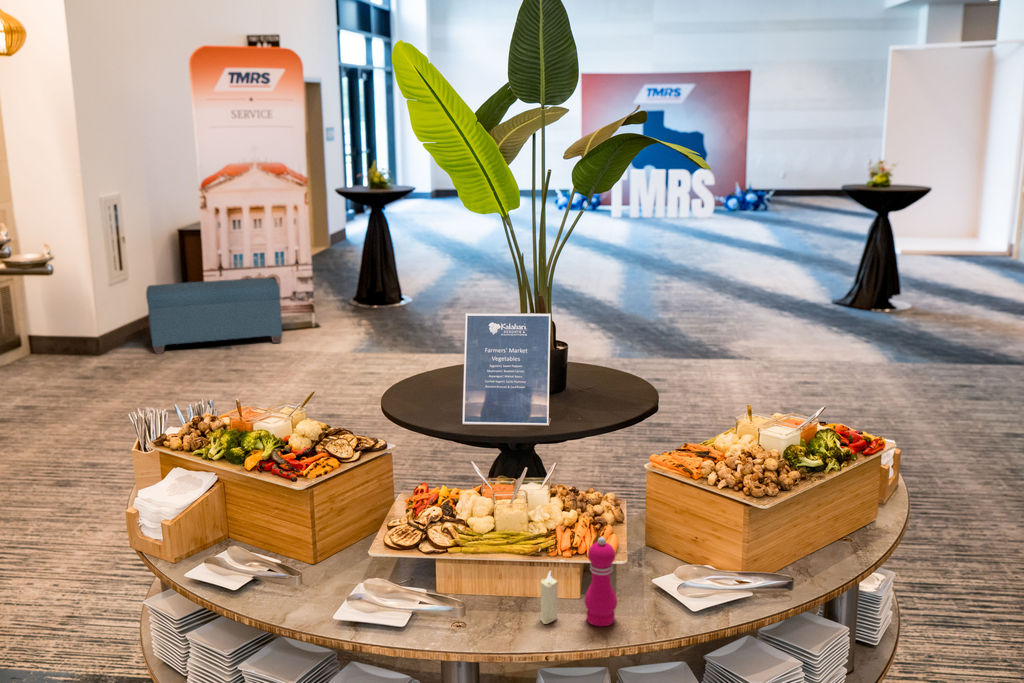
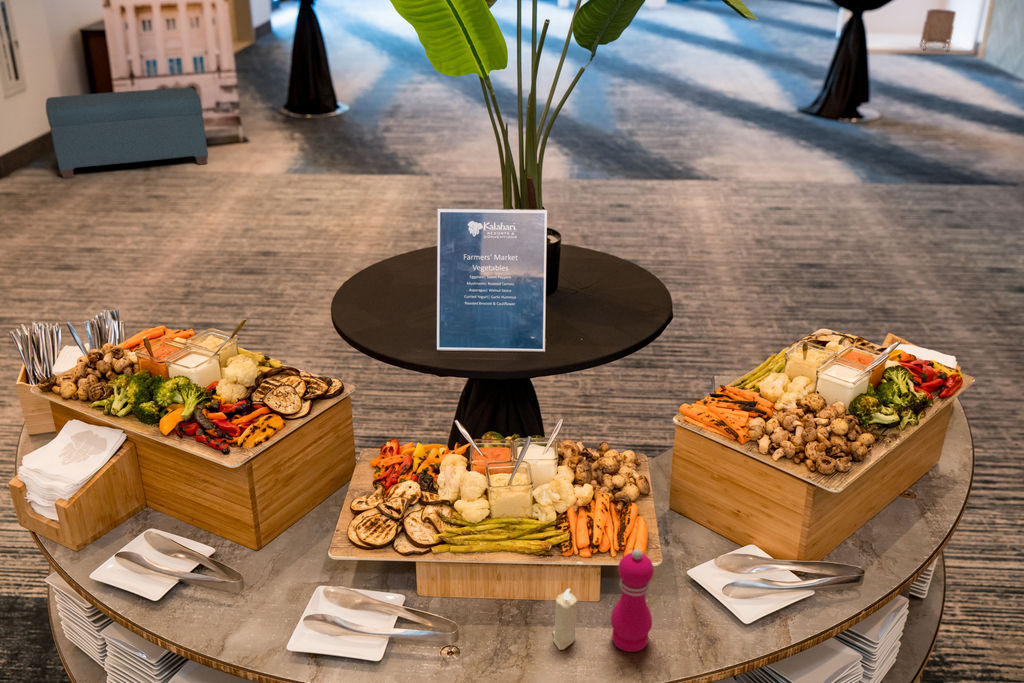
planter: none [949,214,980,252] -> present [920,9,956,51]

